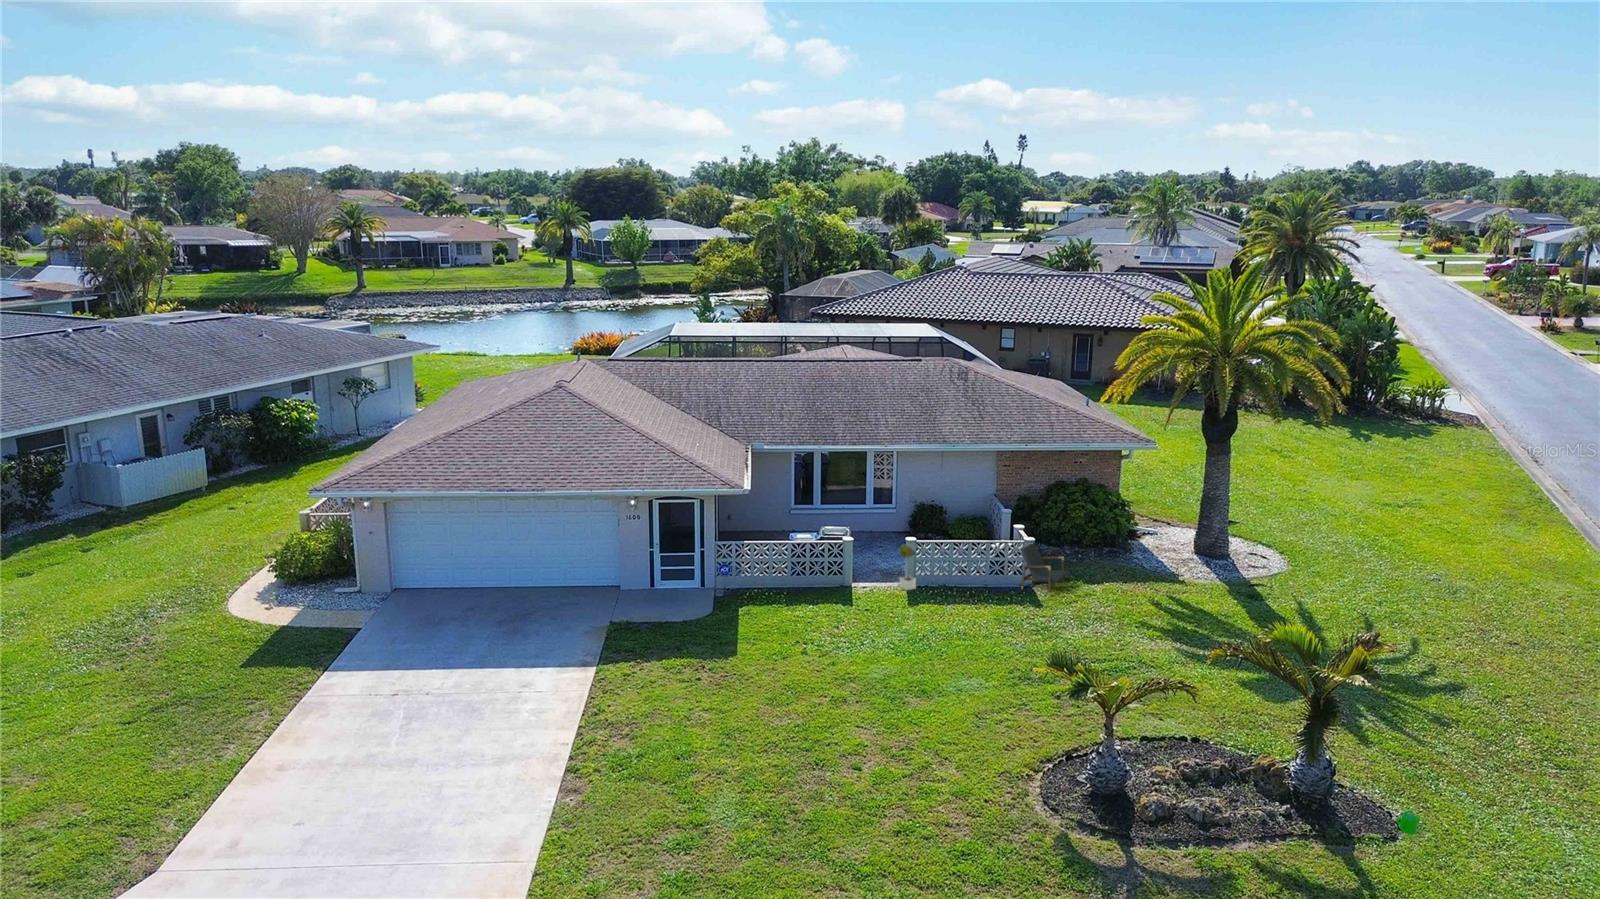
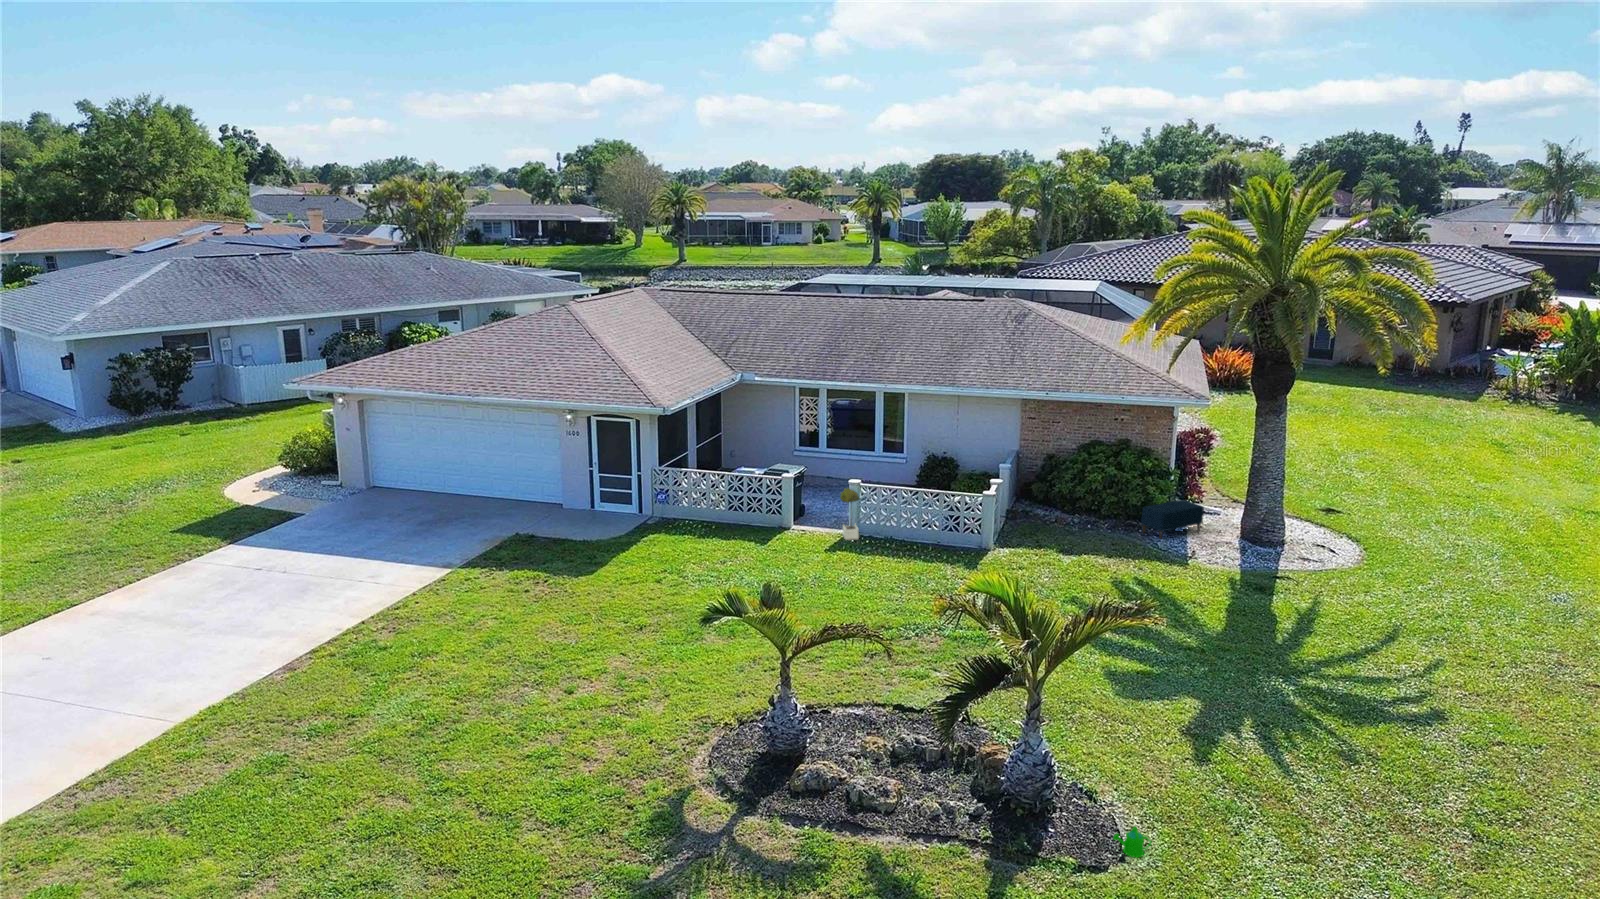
bench: none [1116,523,1158,558] -> present [1141,500,1204,539]
lounge chair: present [1021,542,1069,597] -> none [978,501,1035,564]

